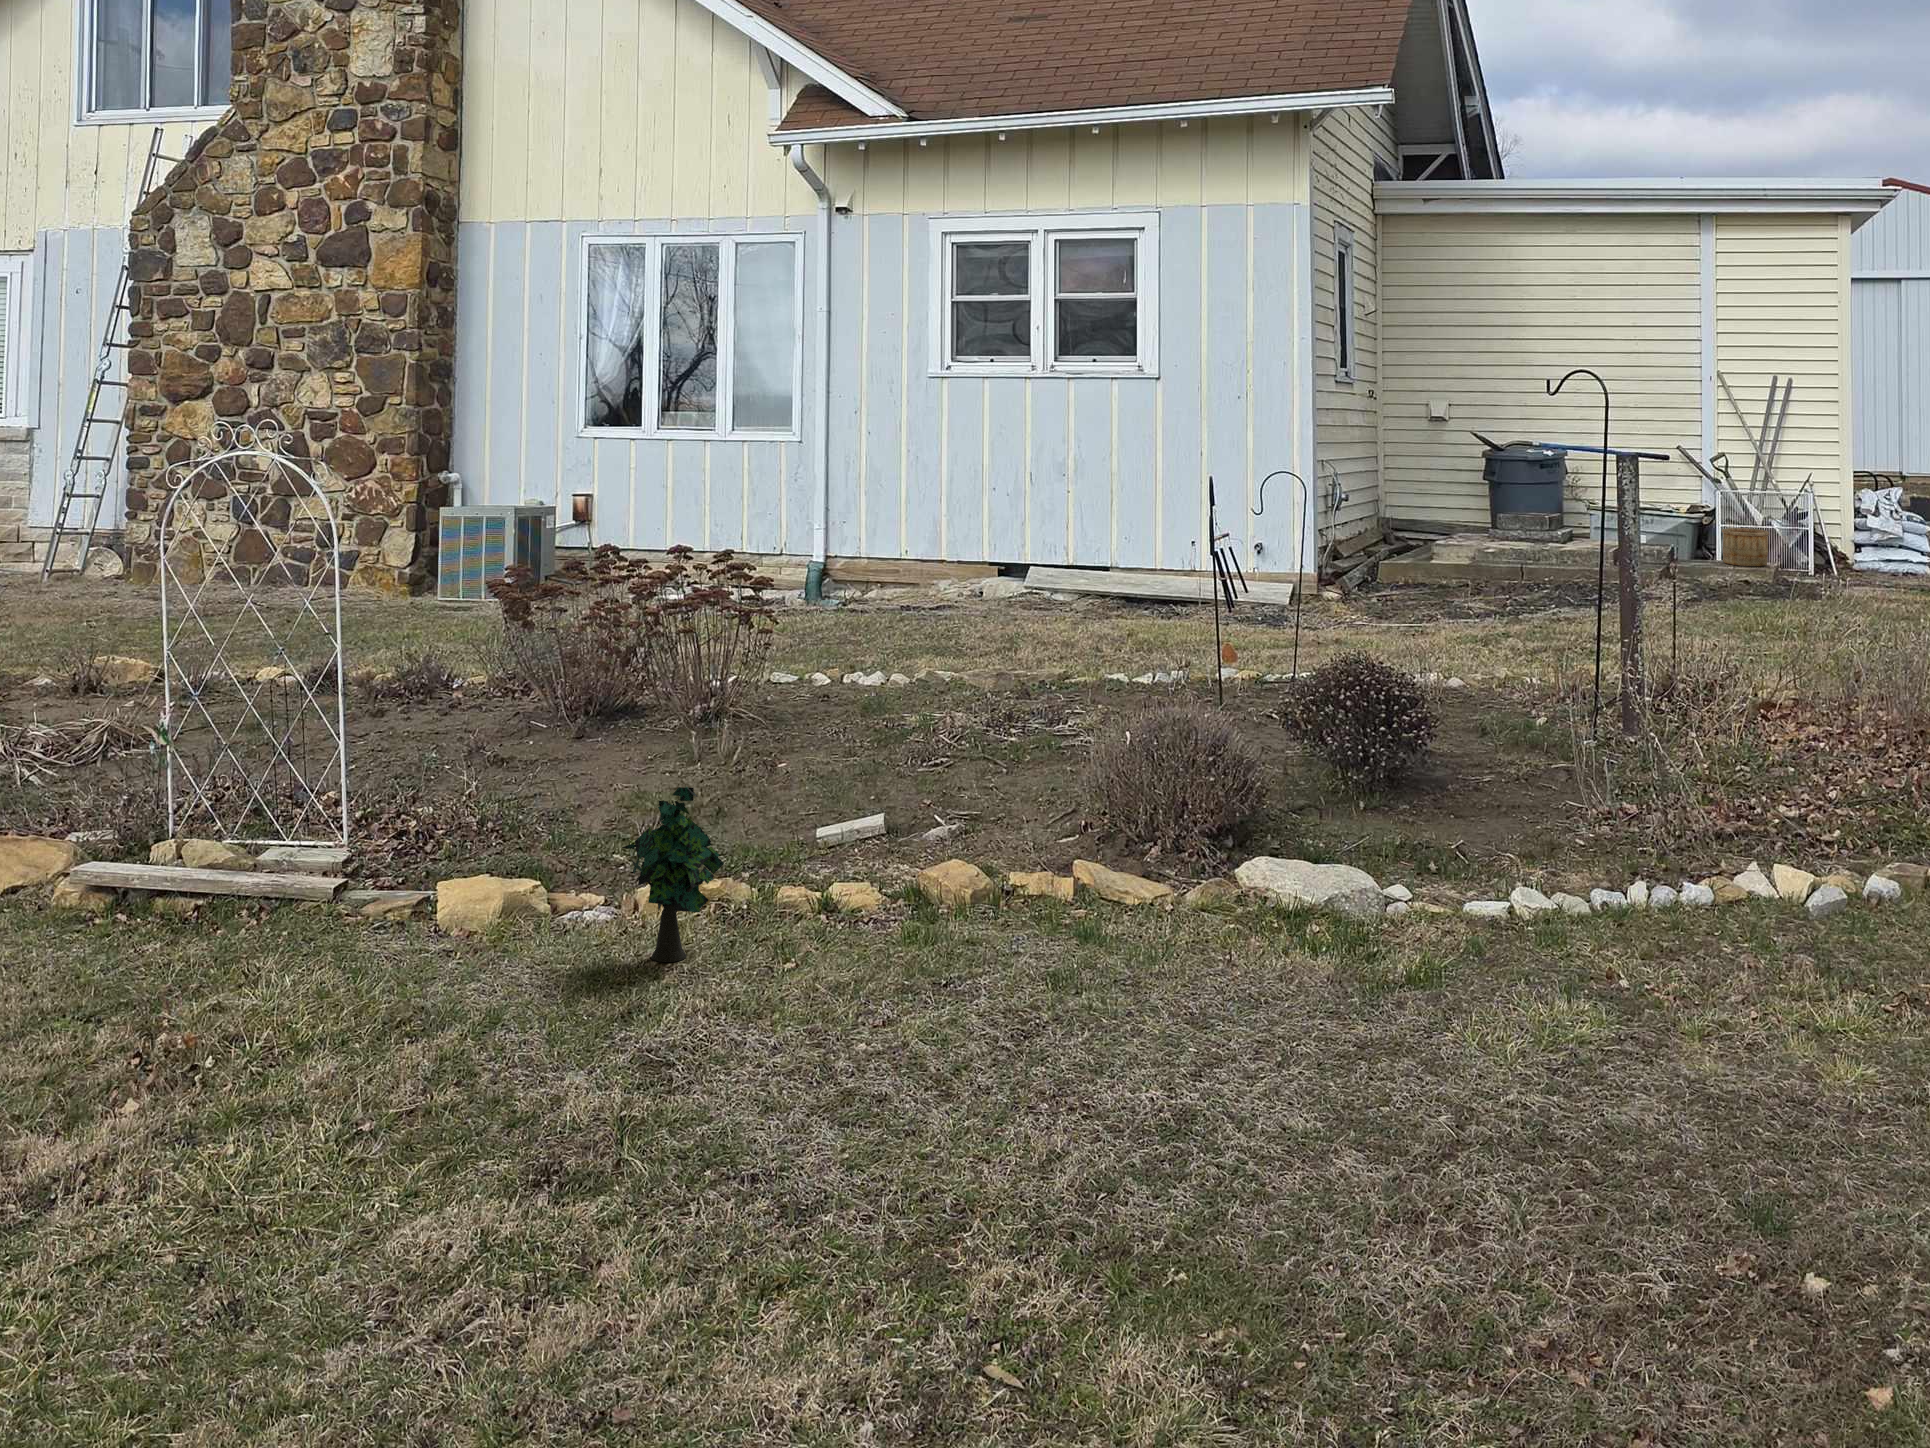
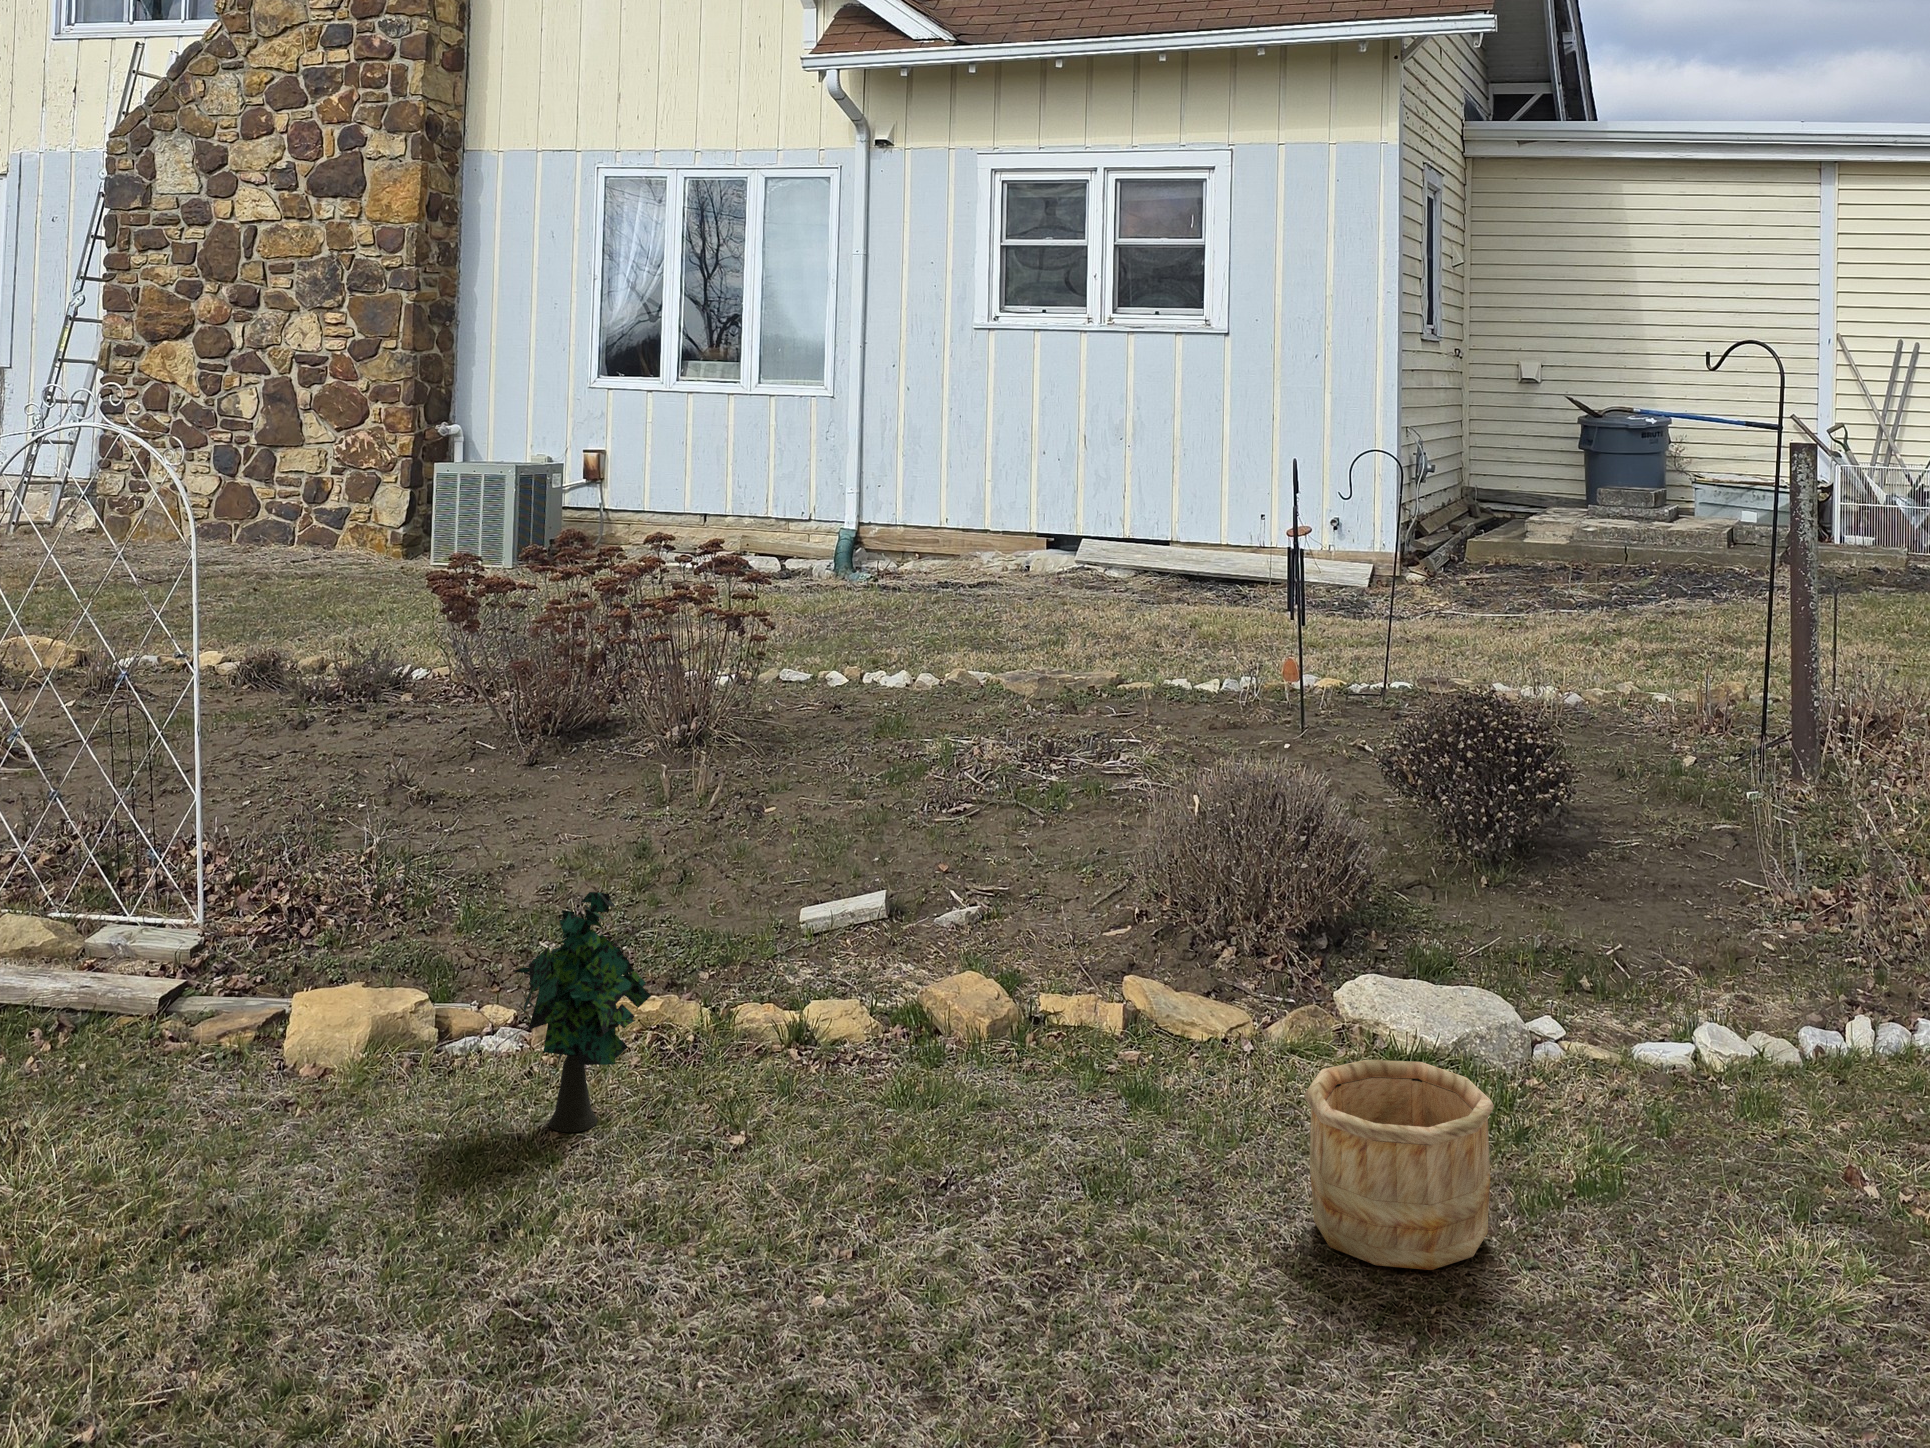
wooden bucket: present [1722,528,1769,566] -> present [1304,1060,1494,1270]

